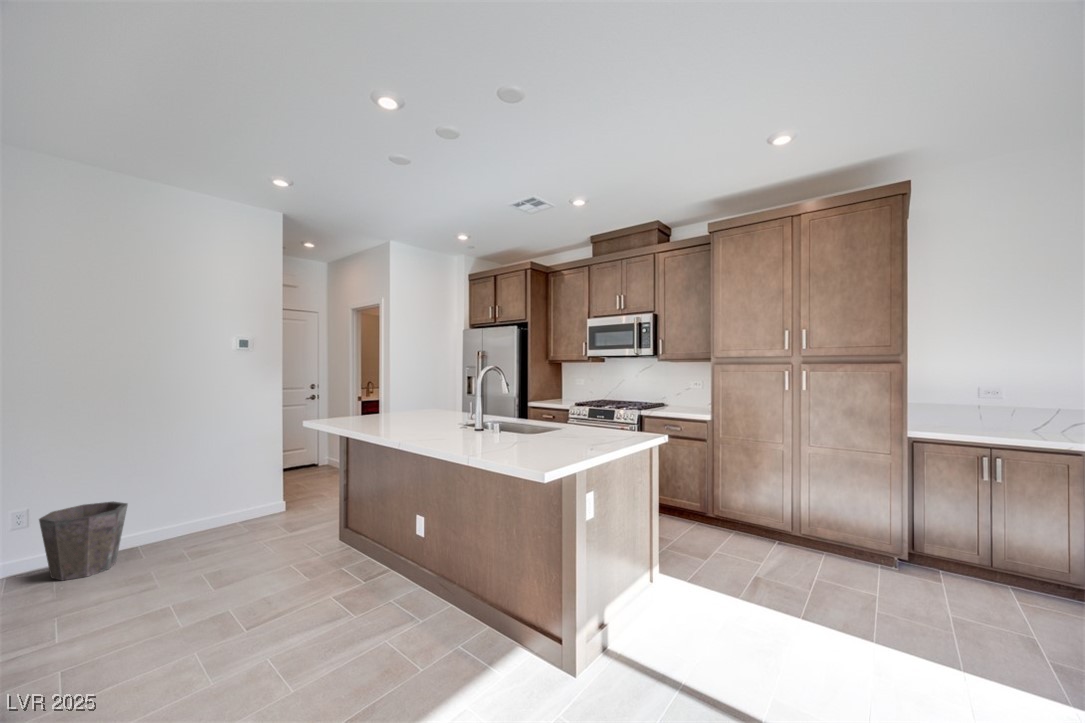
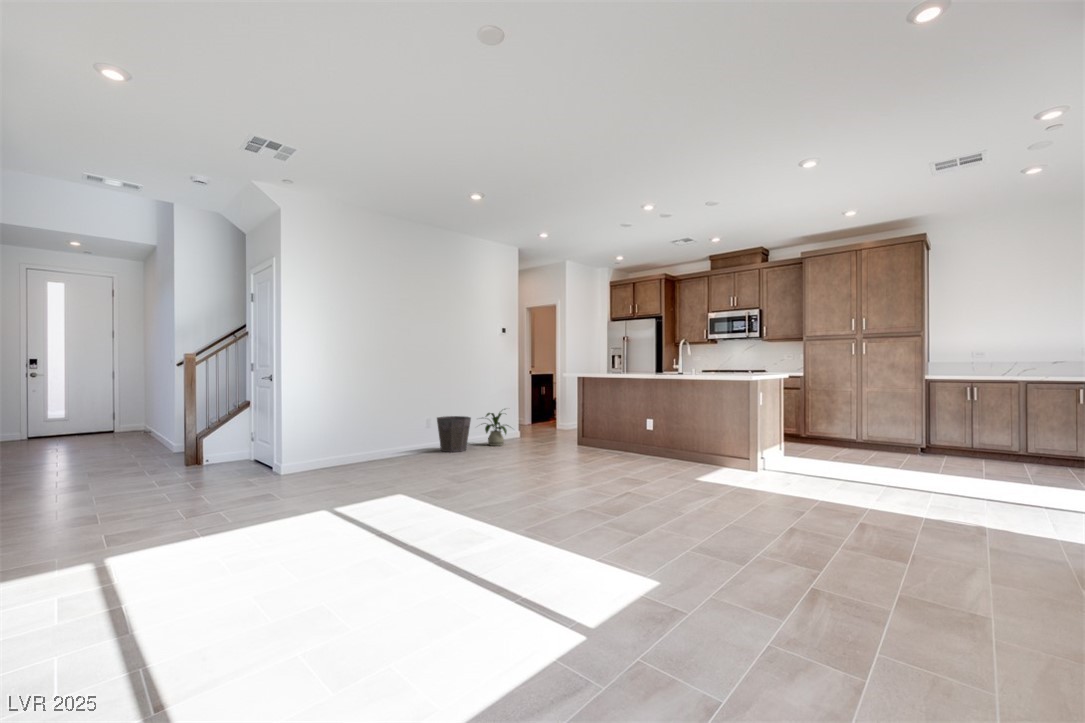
house plant: none [167,480,242,546] -> present [485,413,508,446]

